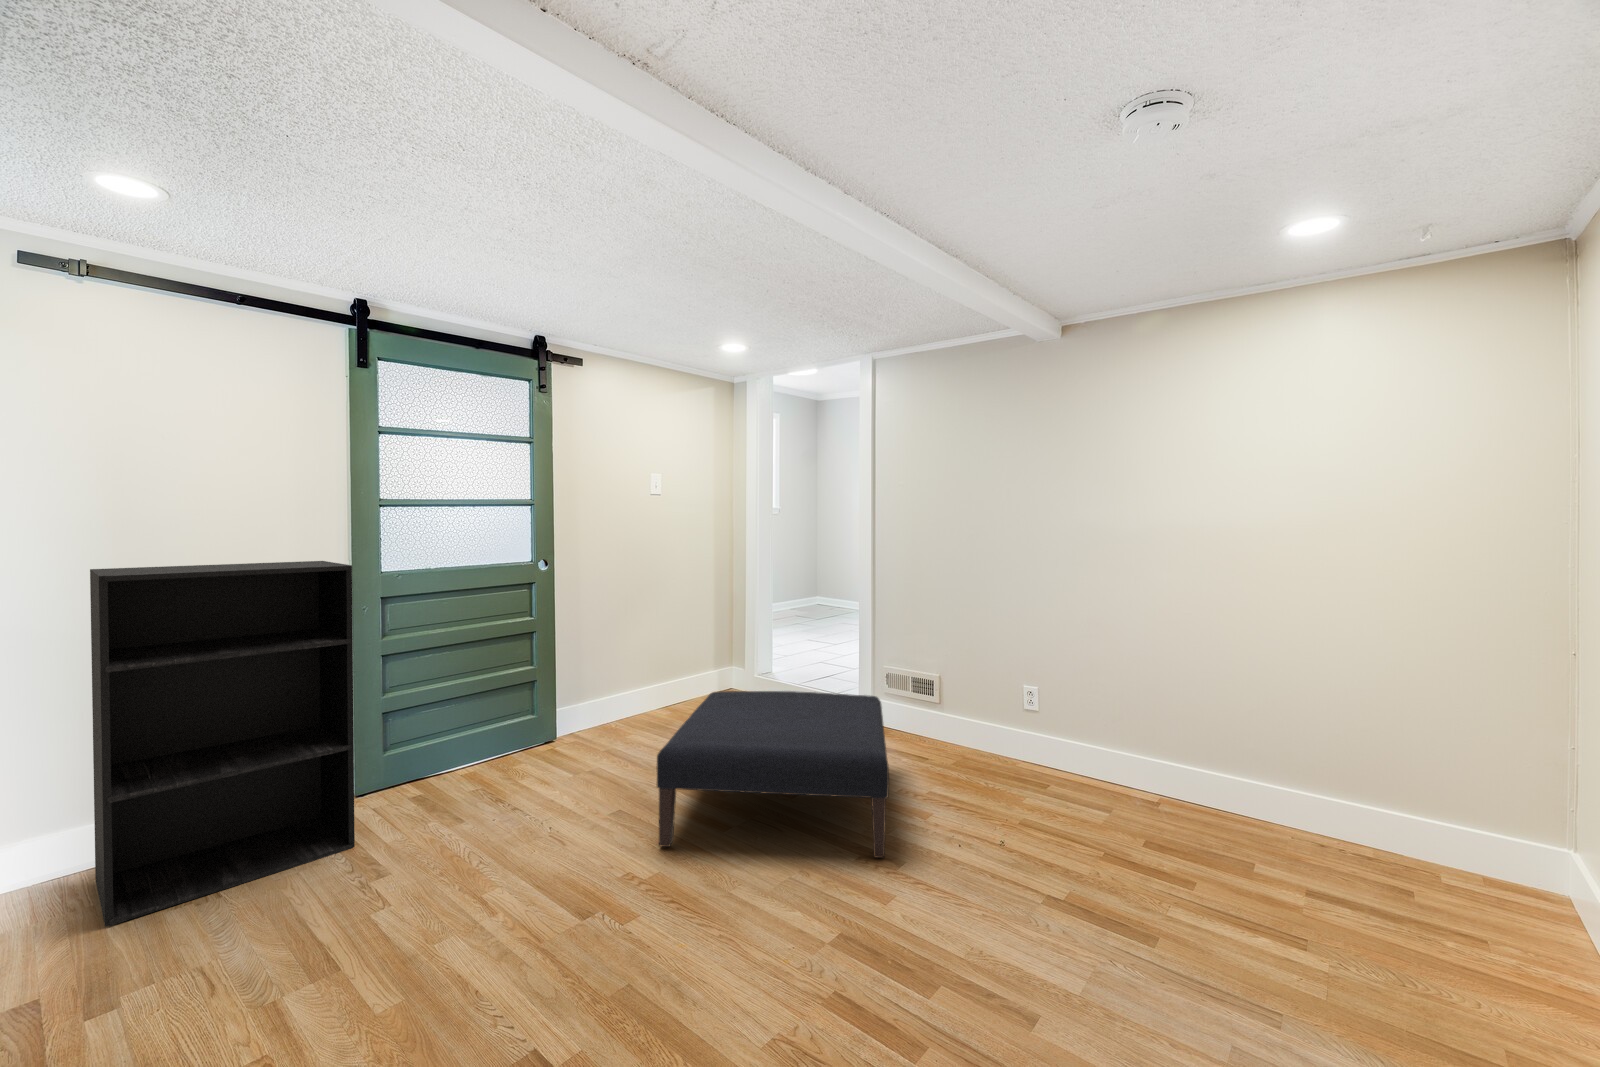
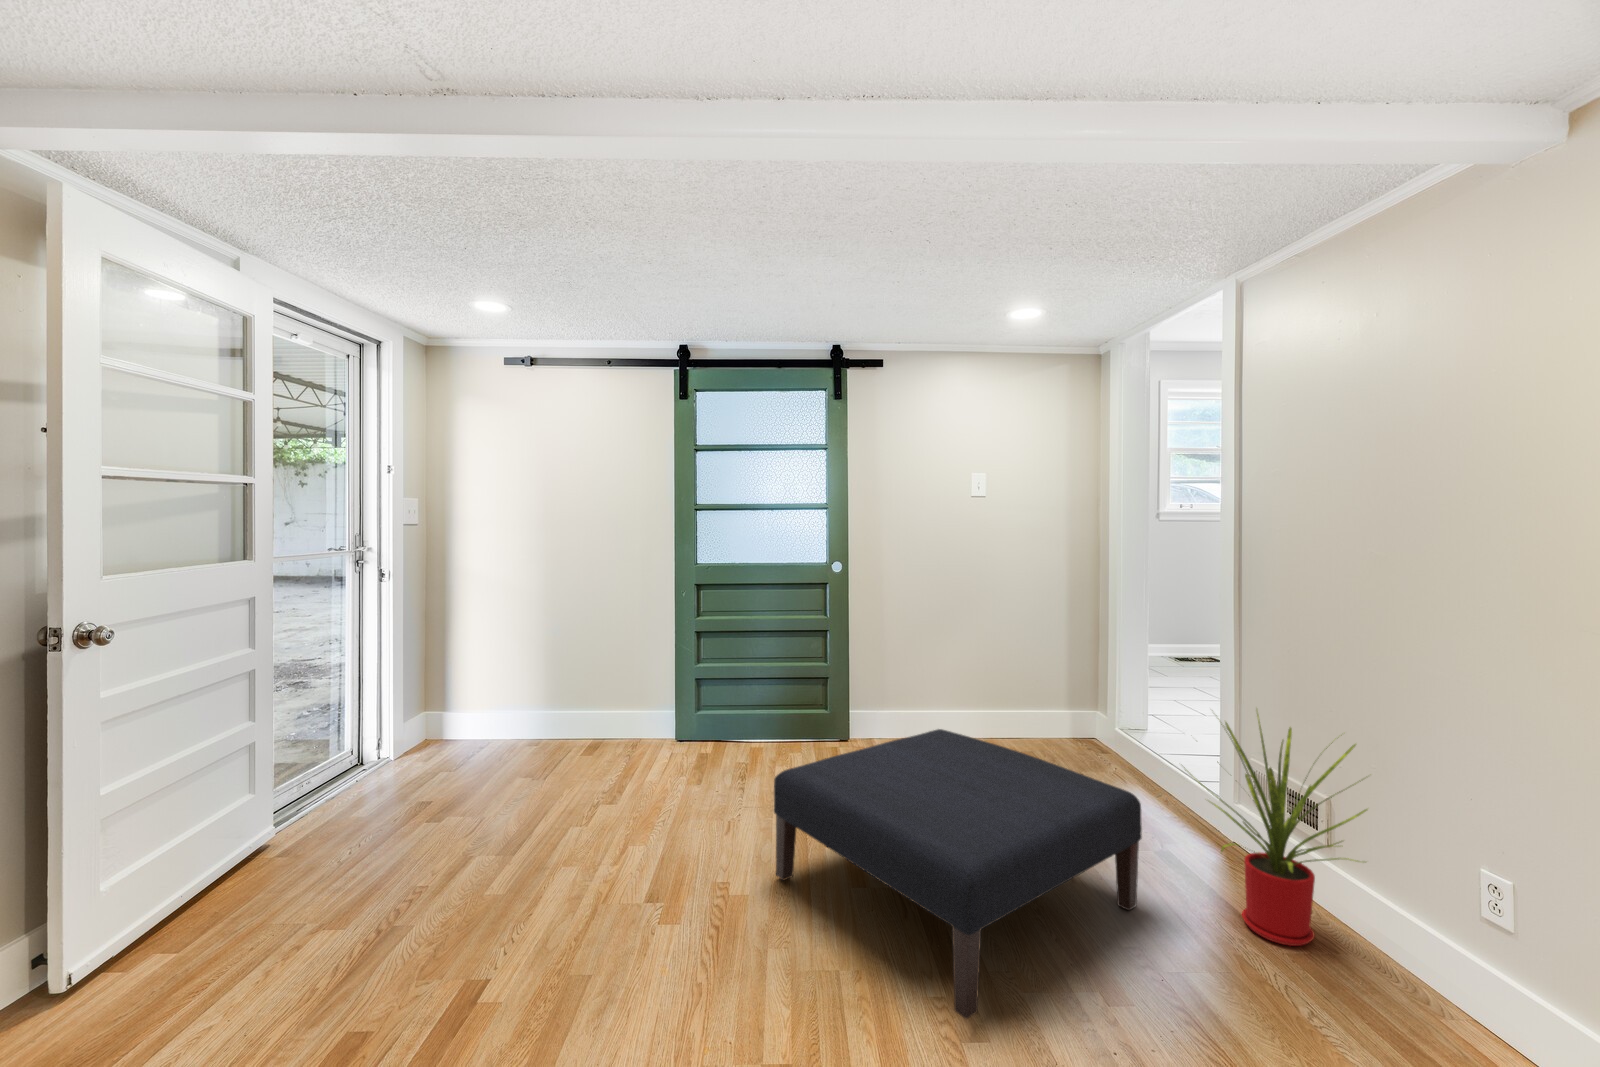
bookshelf: present [90,561,355,926] -> none [485,554,642,782]
house plant: none [891,629,991,763] -> present [1184,713,1367,946]

